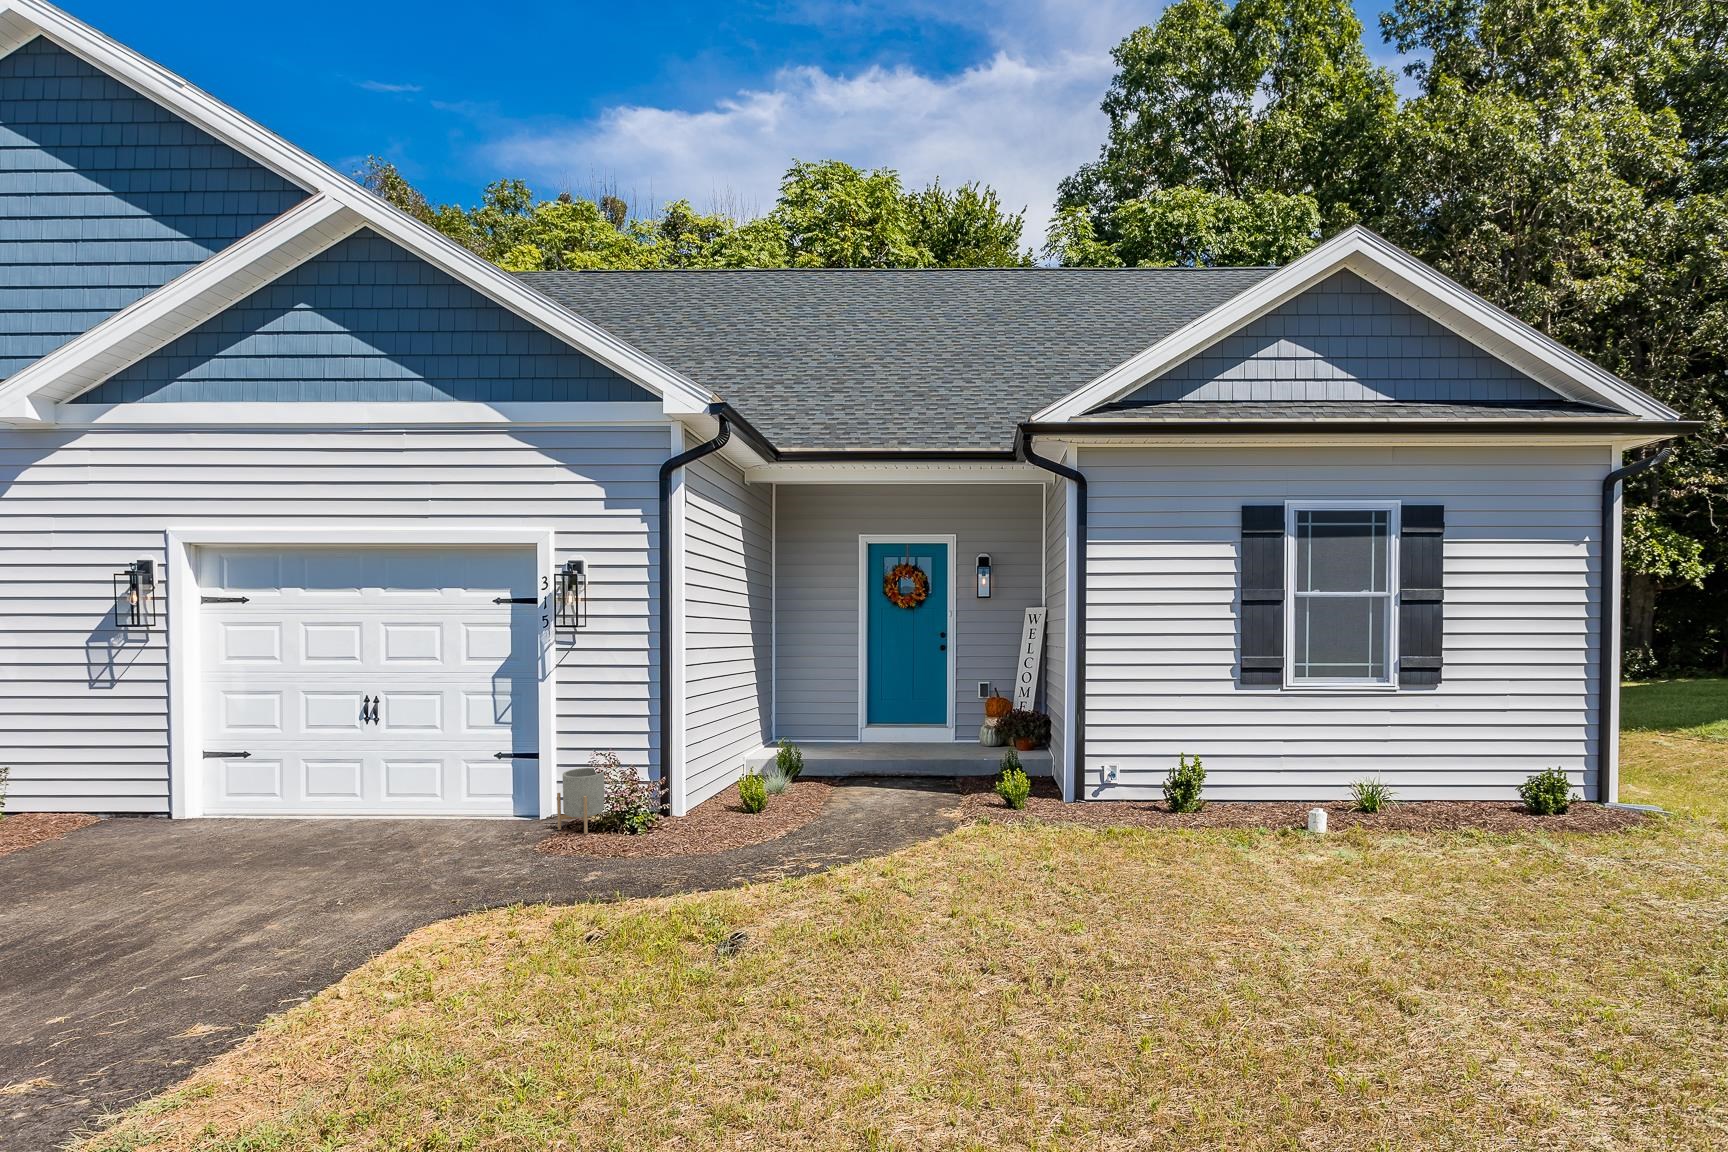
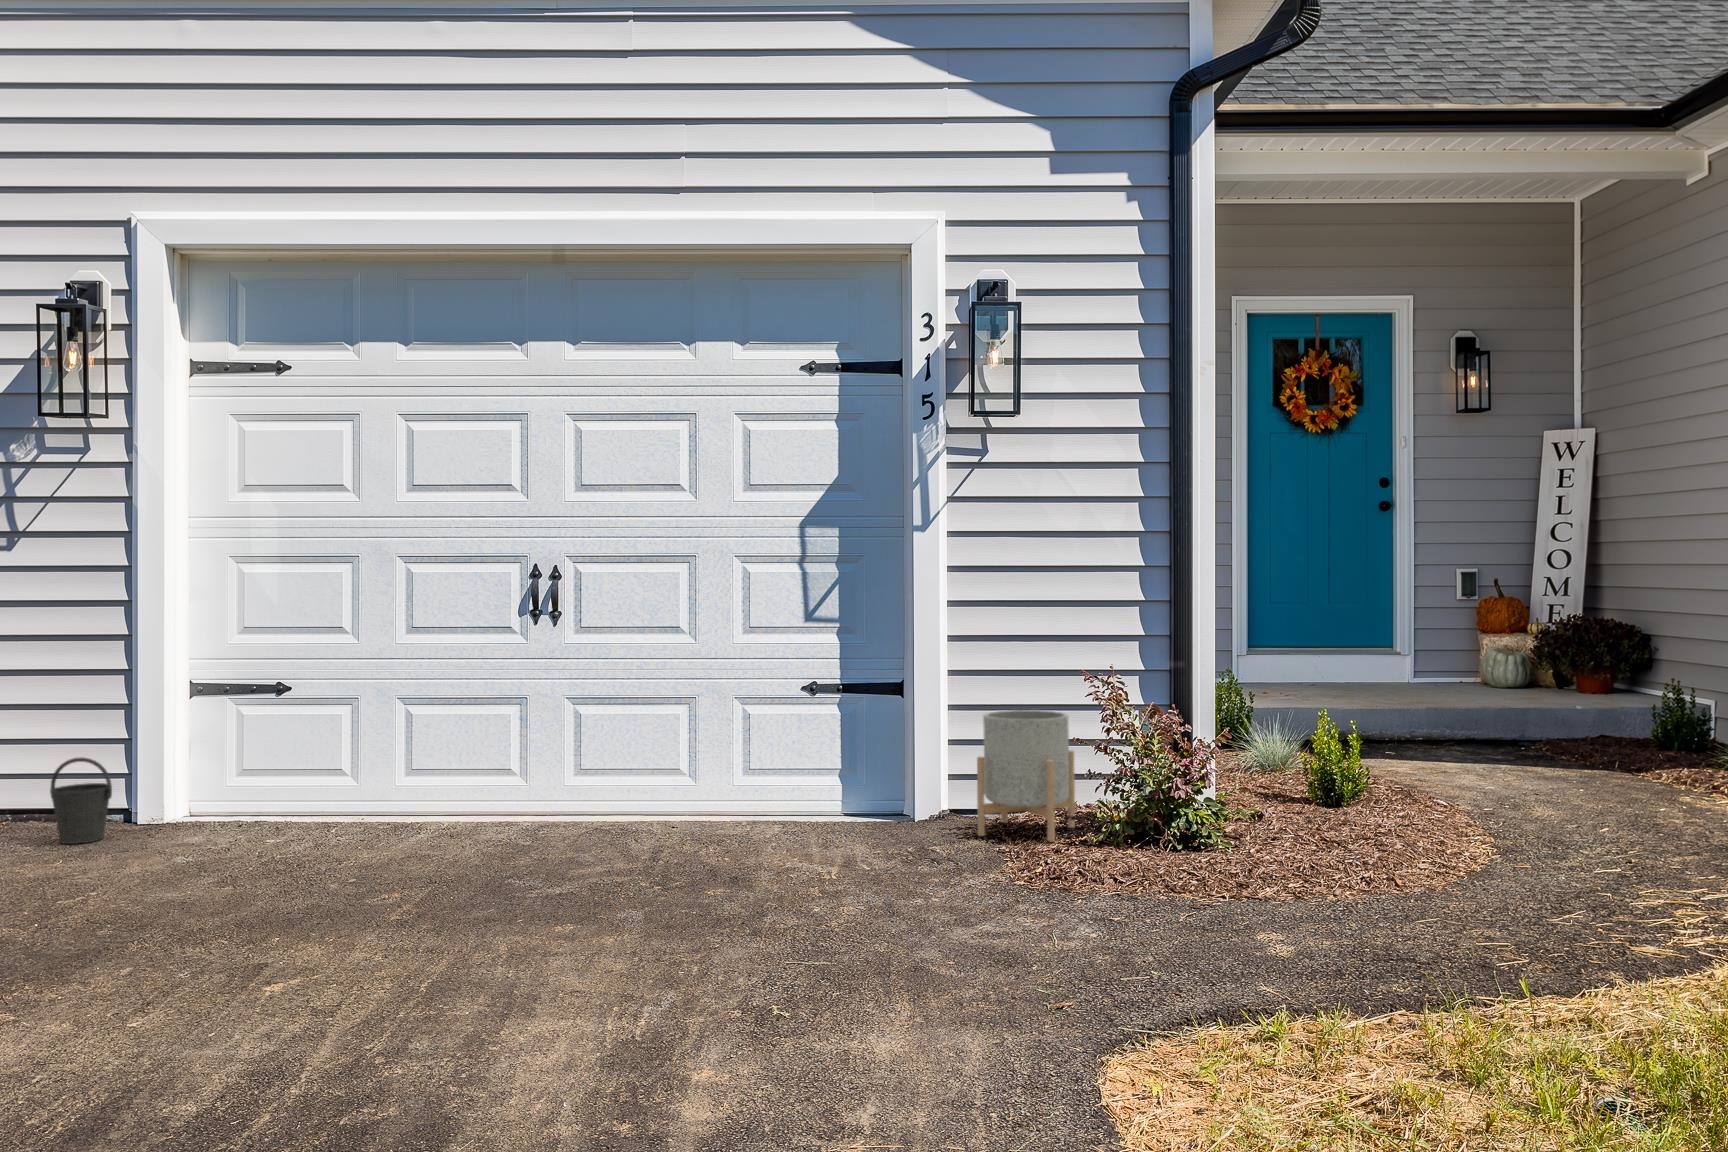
bucket: none [129,789,160,830] -> present [50,757,112,844]

